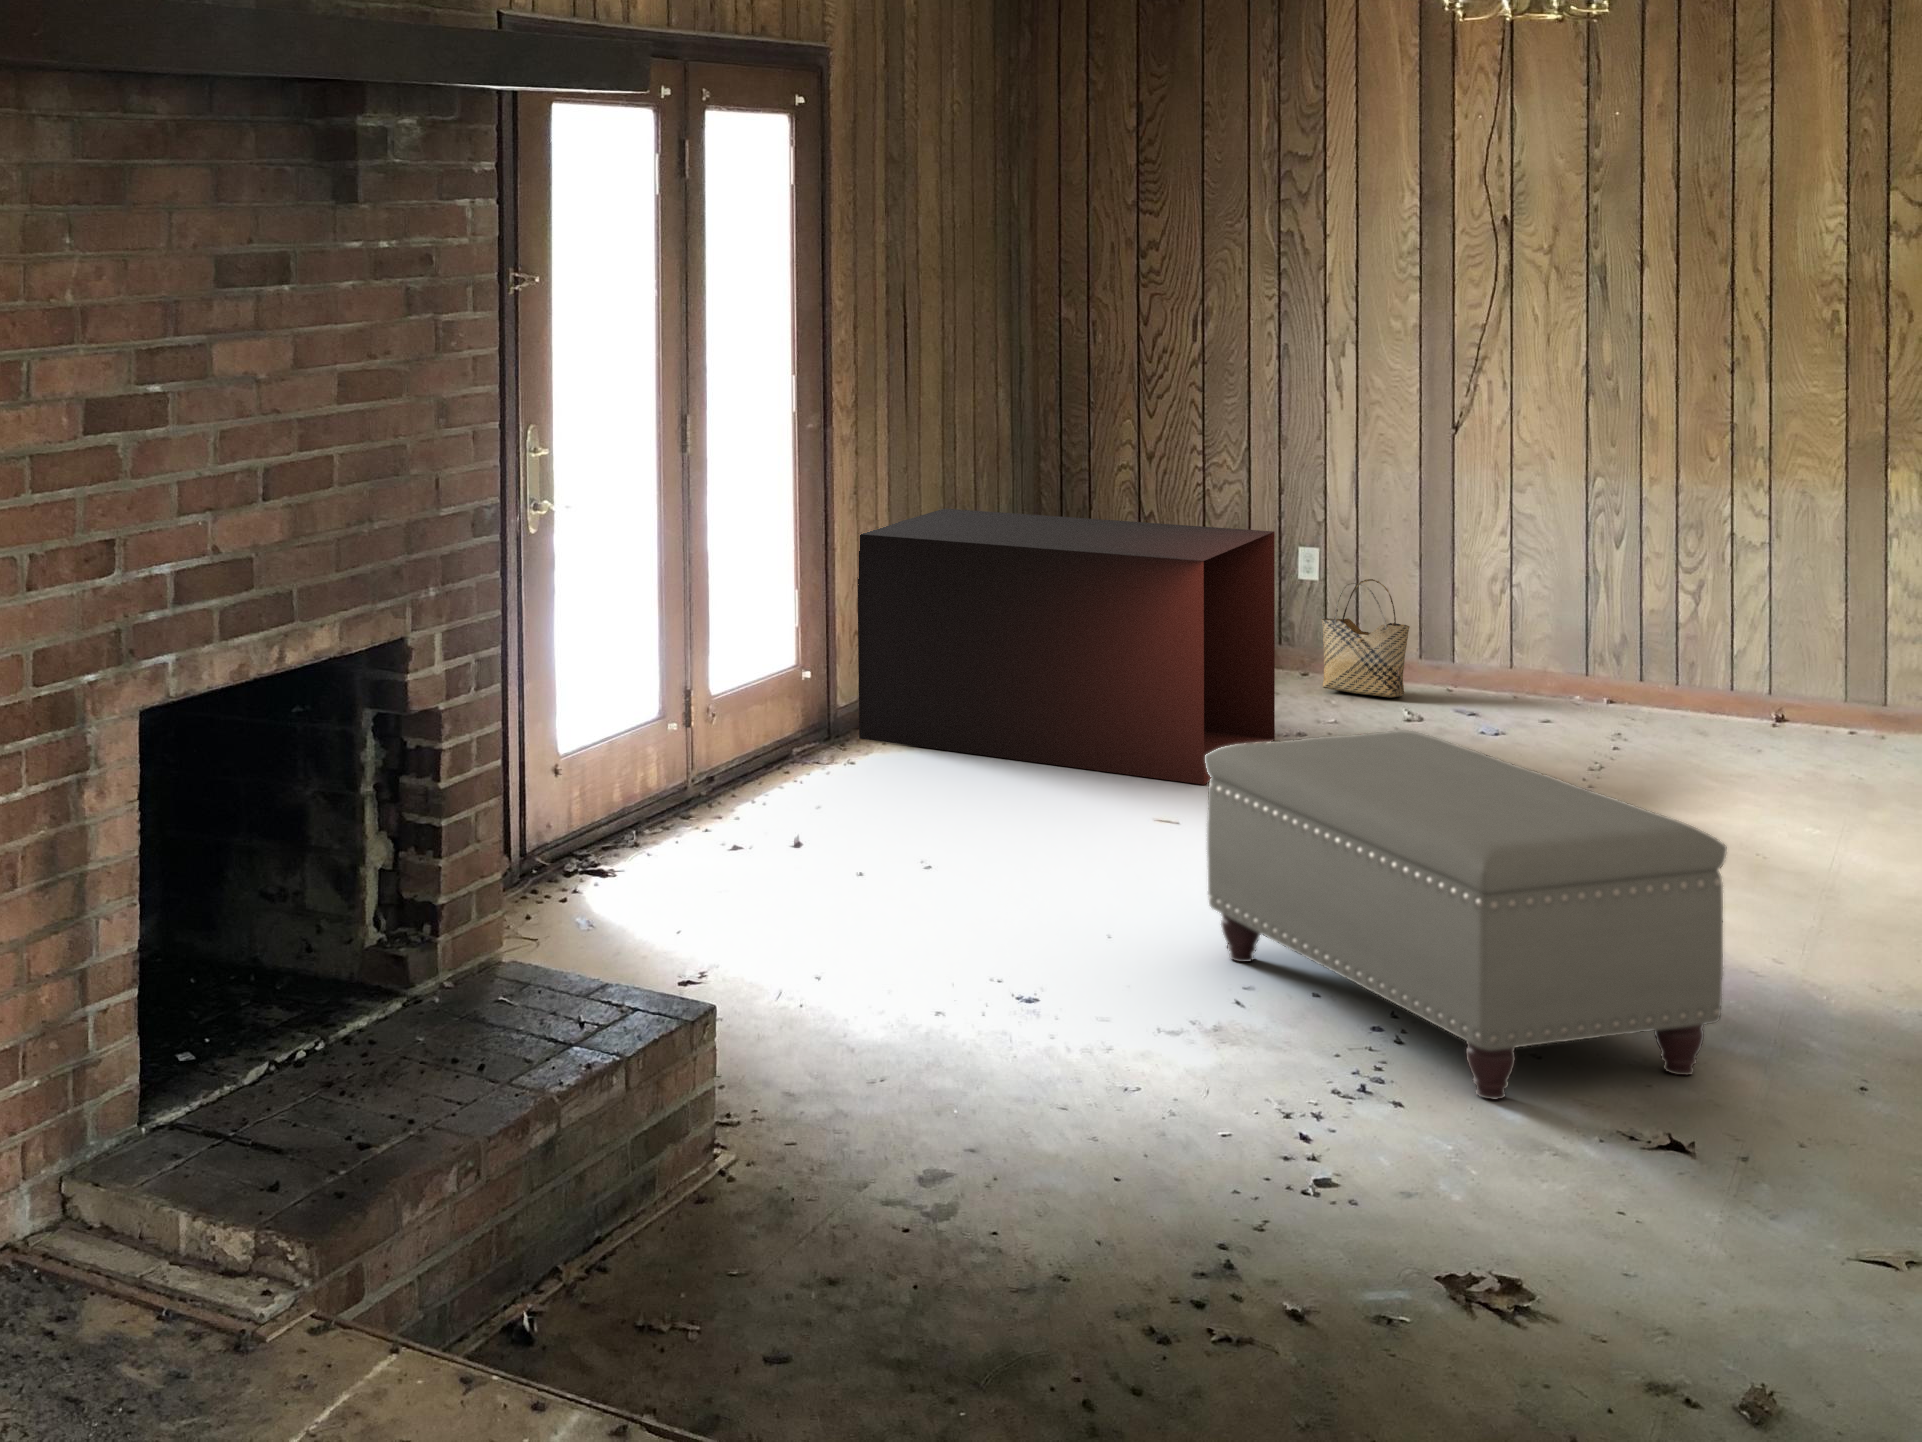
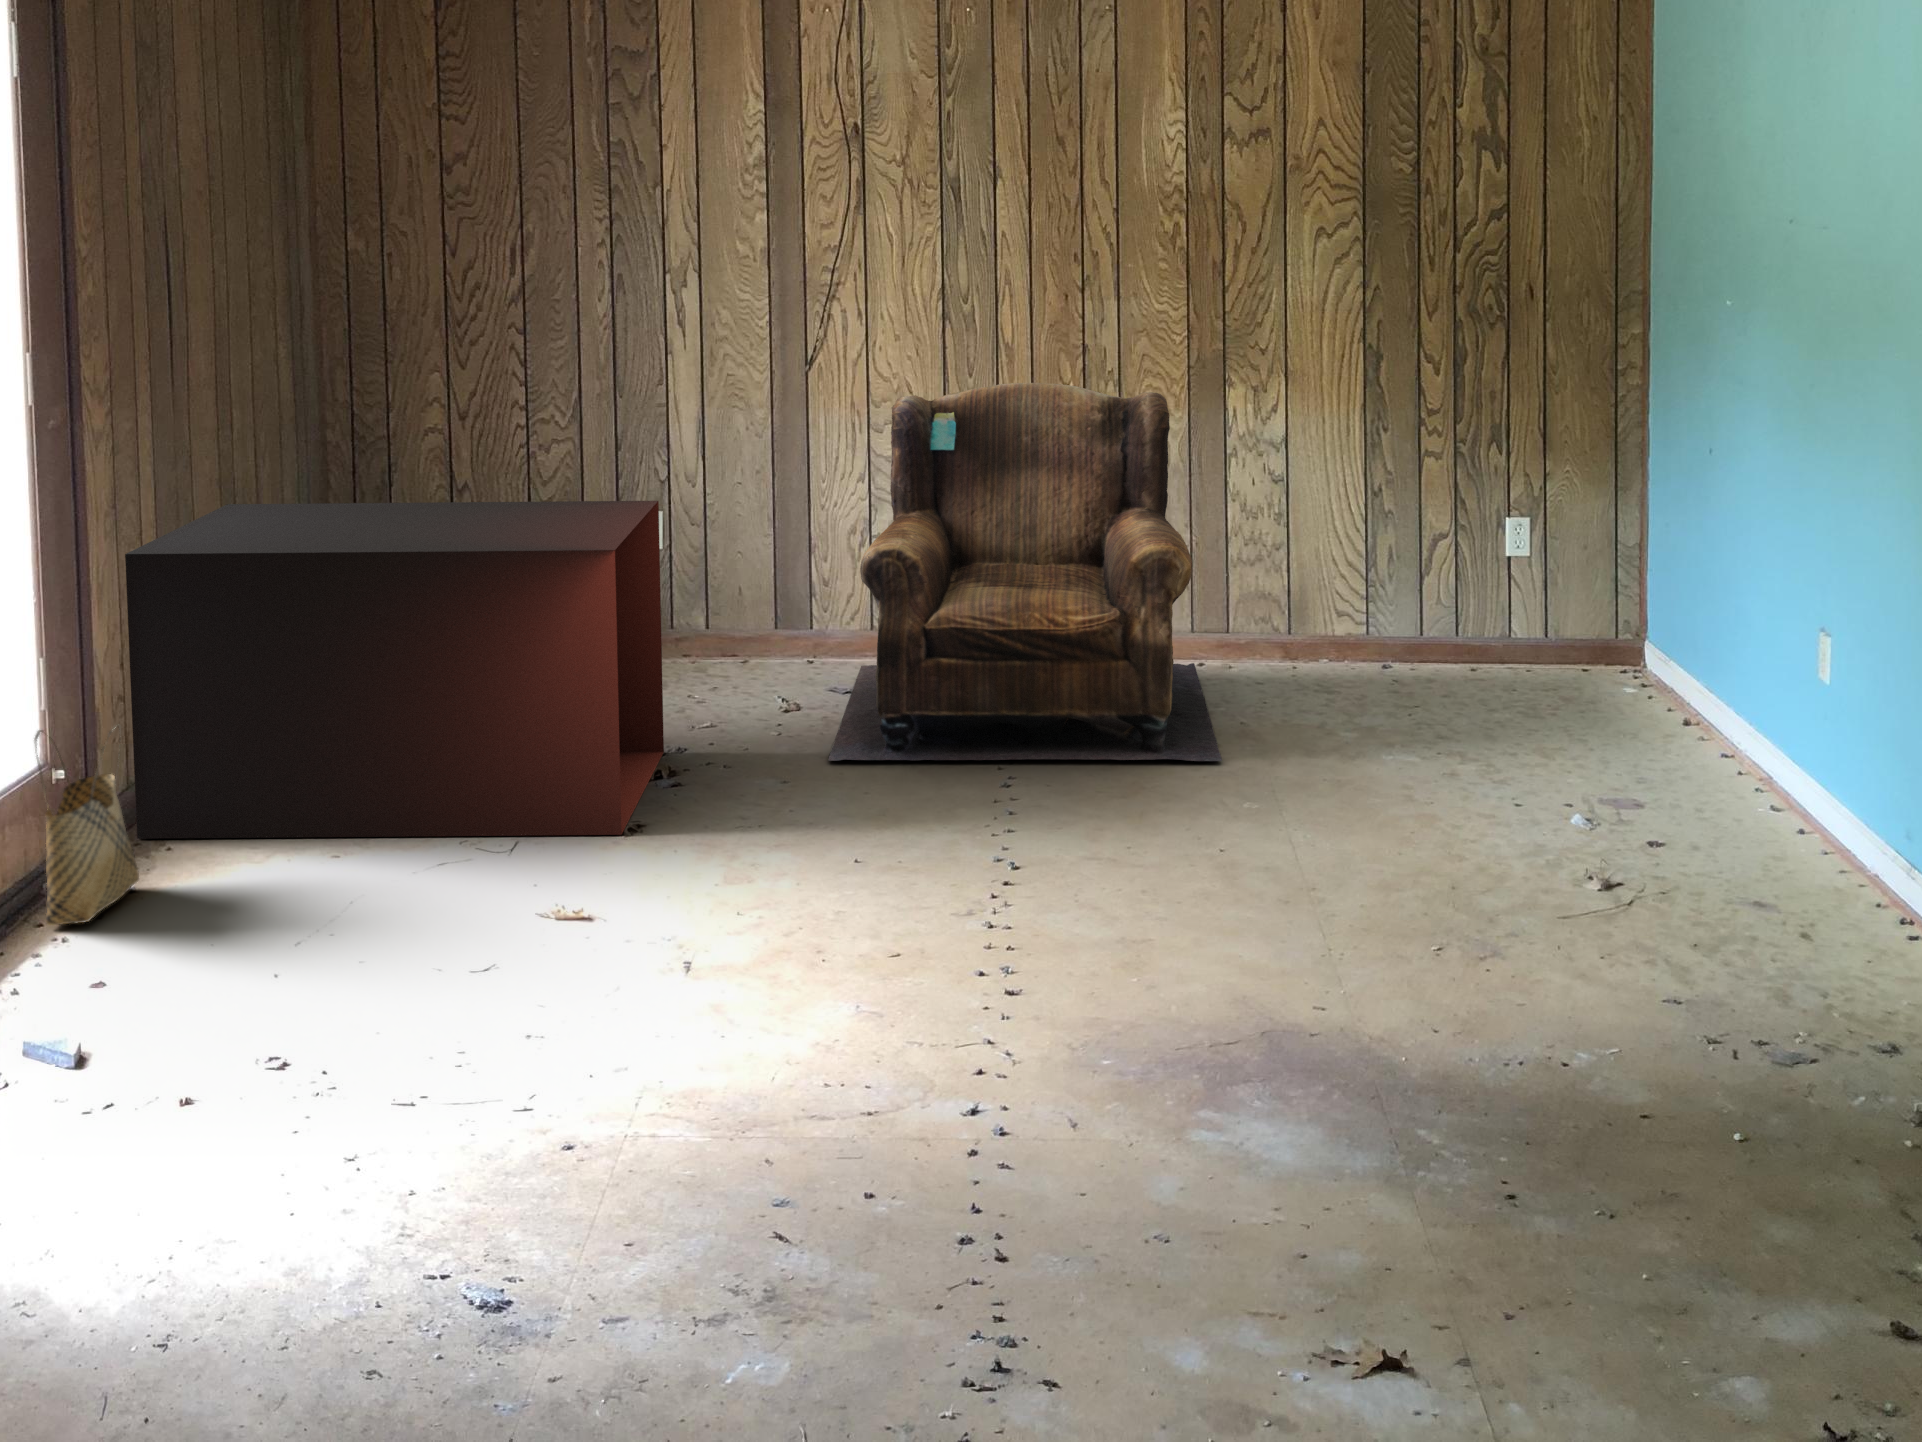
armchair: none [1409,455,1845,811] -> present [828,383,1222,761]
woven basket: present [1321,579,1410,697] -> present [35,730,139,925]
ottoman: present [1205,730,1727,1100] -> none [775,767,1499,1329]

